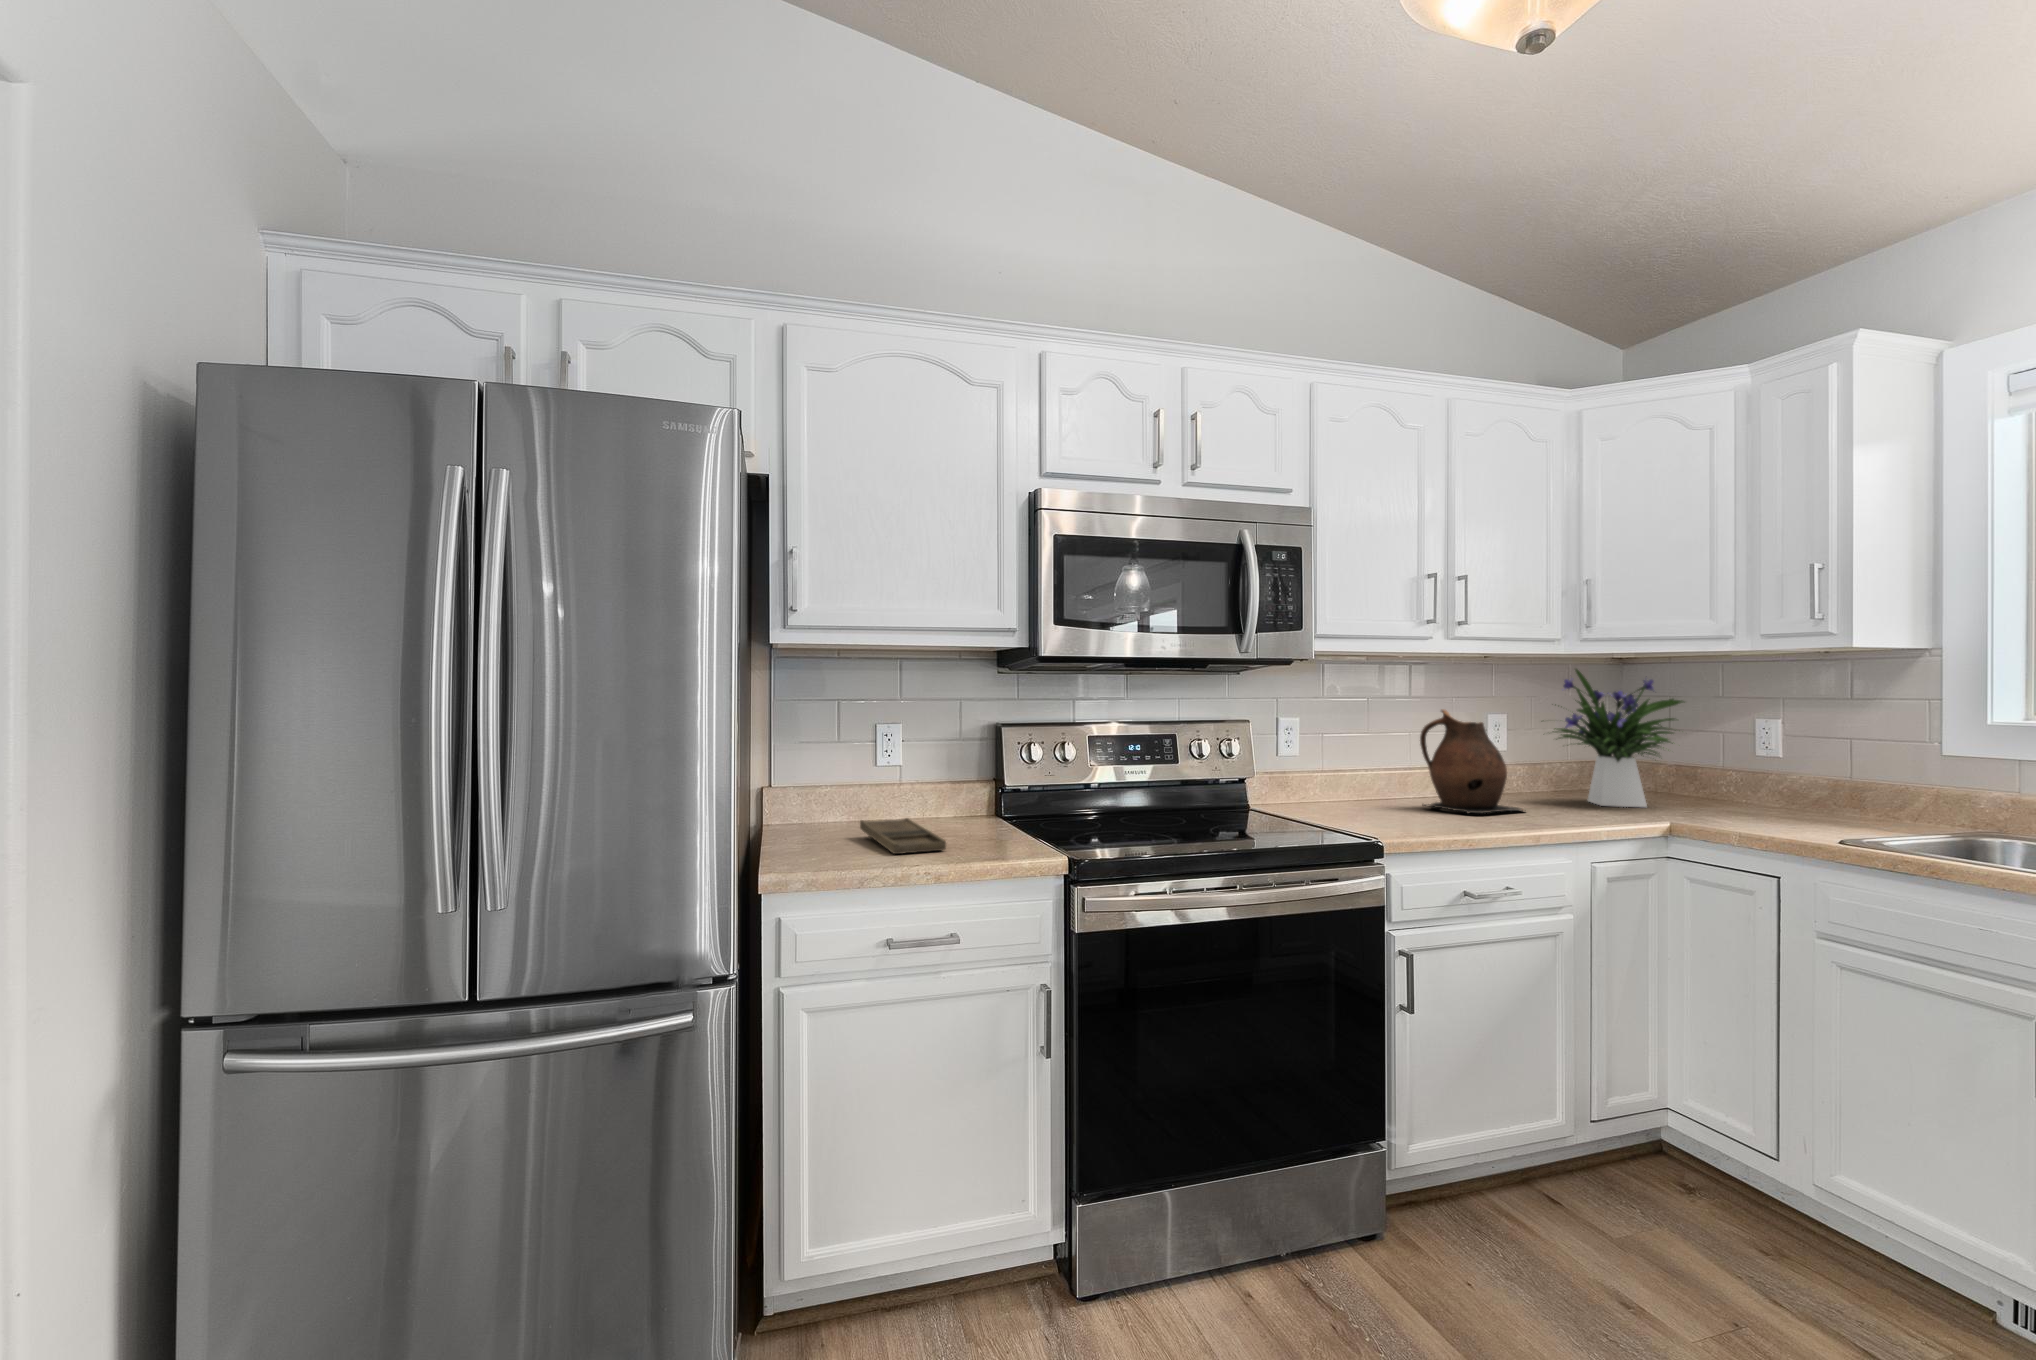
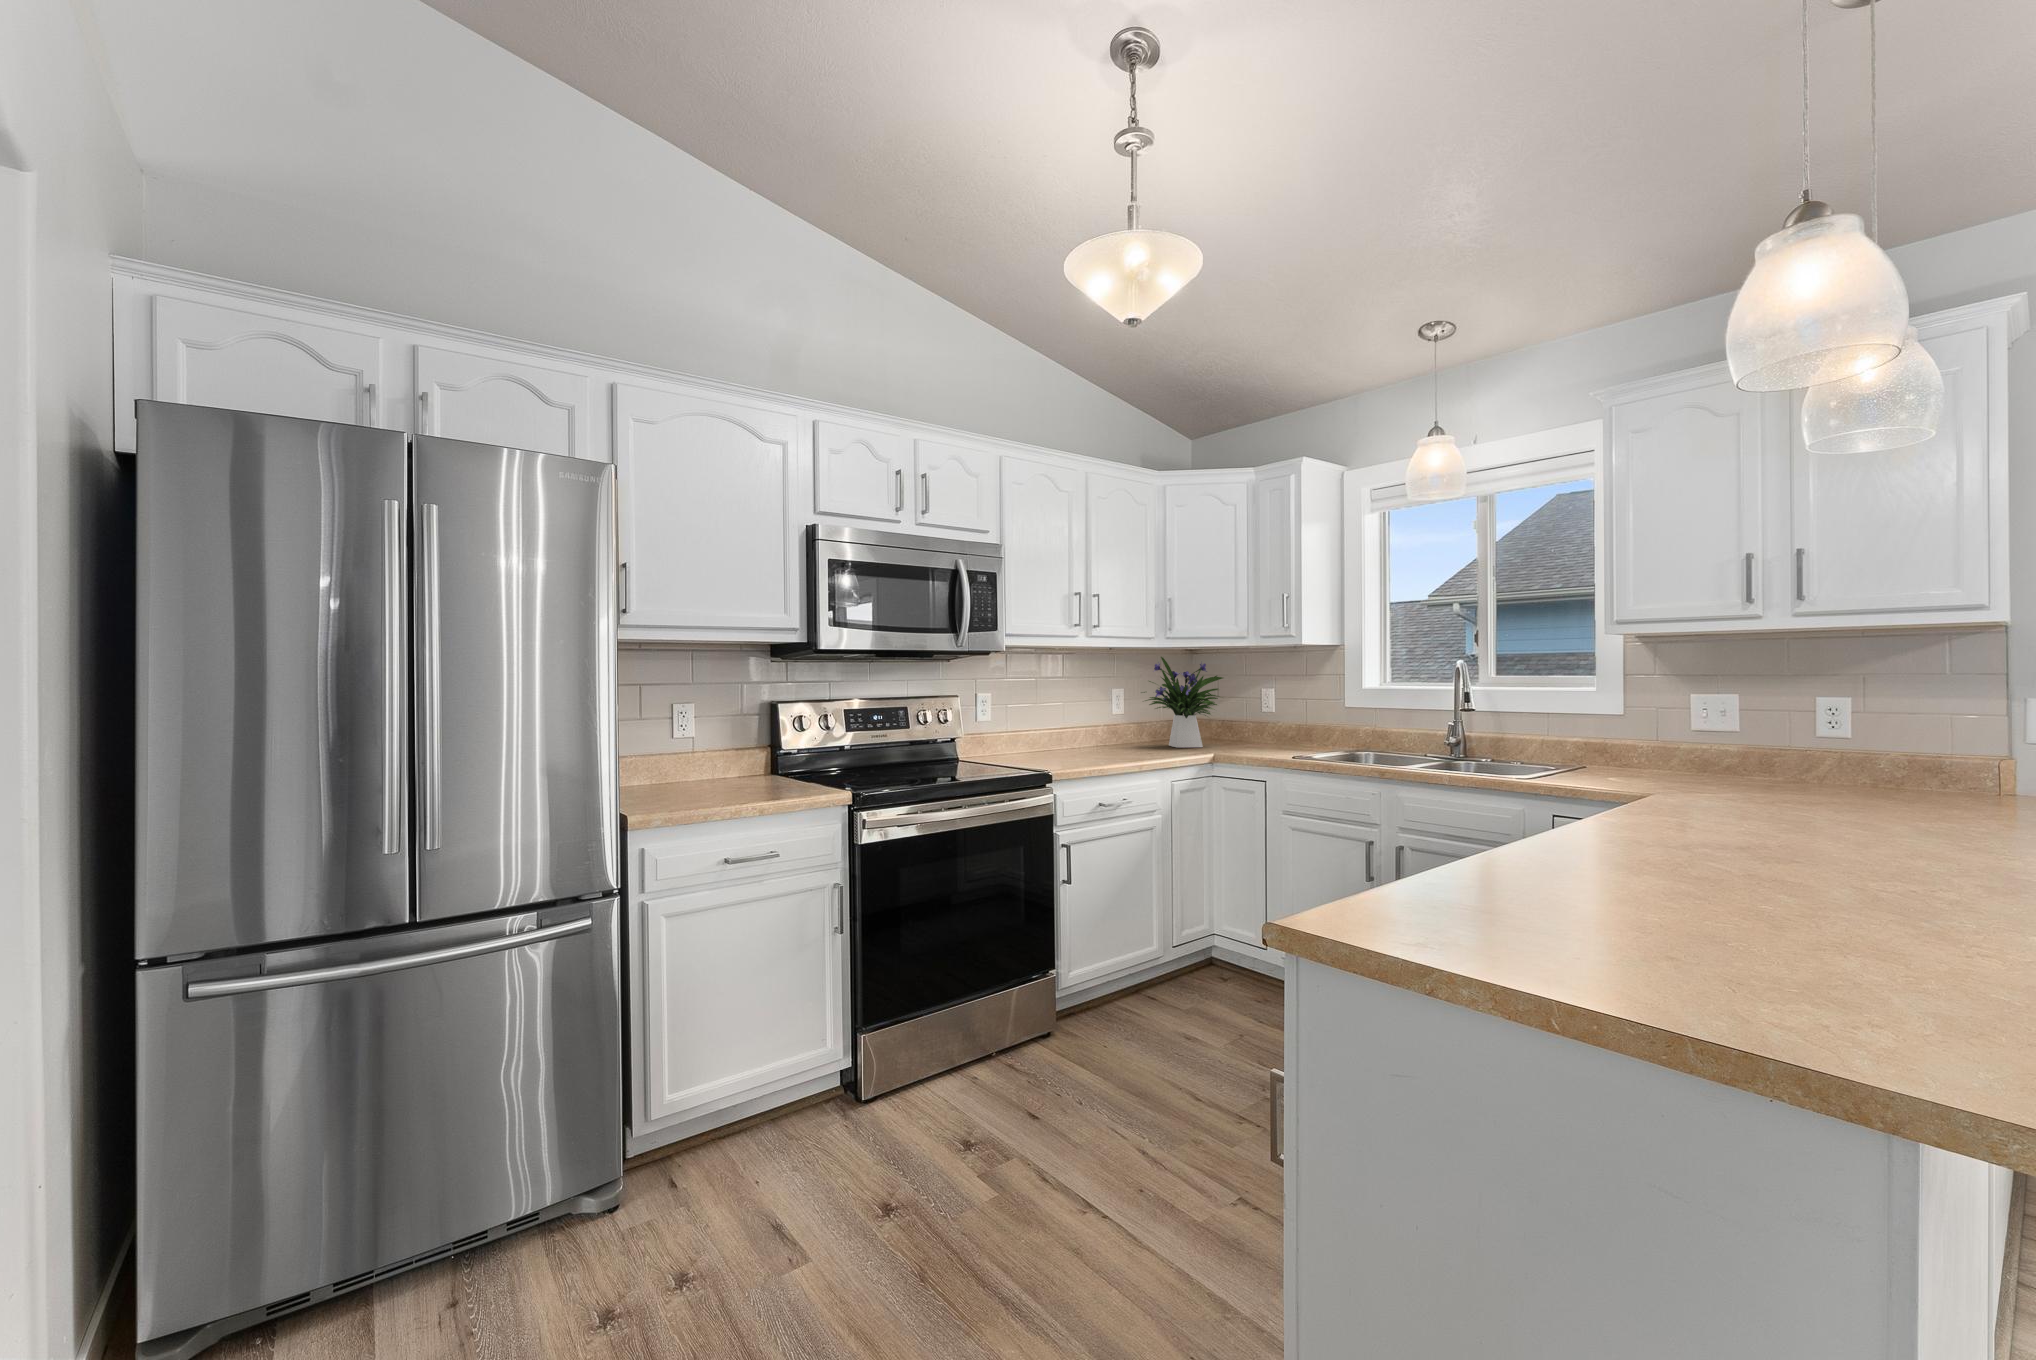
ceramic pitcher: present [1420,710,1523,814] -> none [1068,686,1134,756]
tray: present [860,818,946,854] -> none [677,775,758,798]

